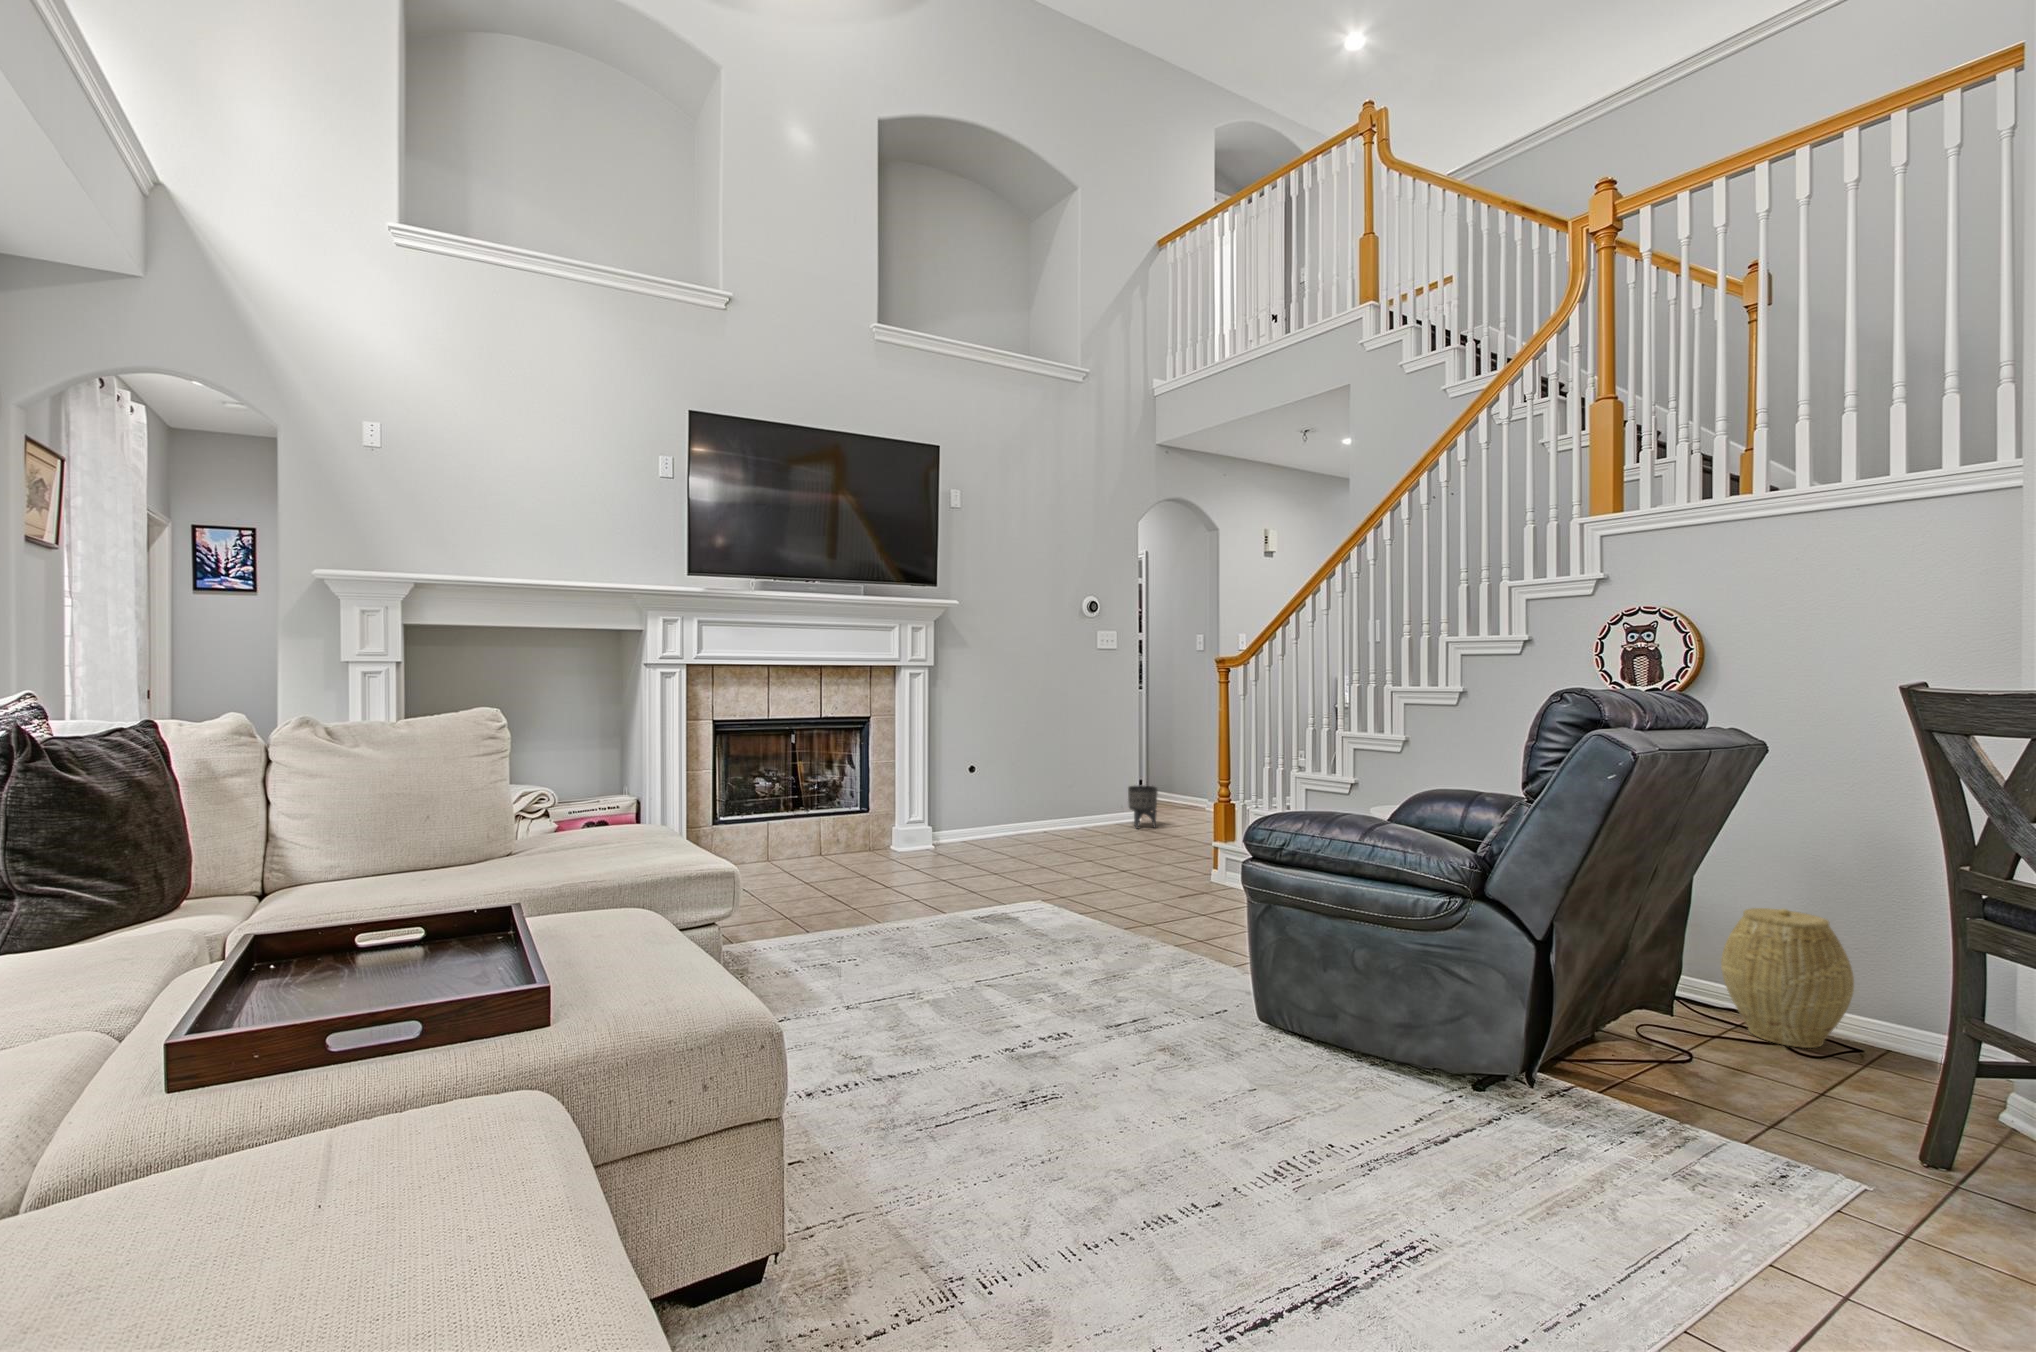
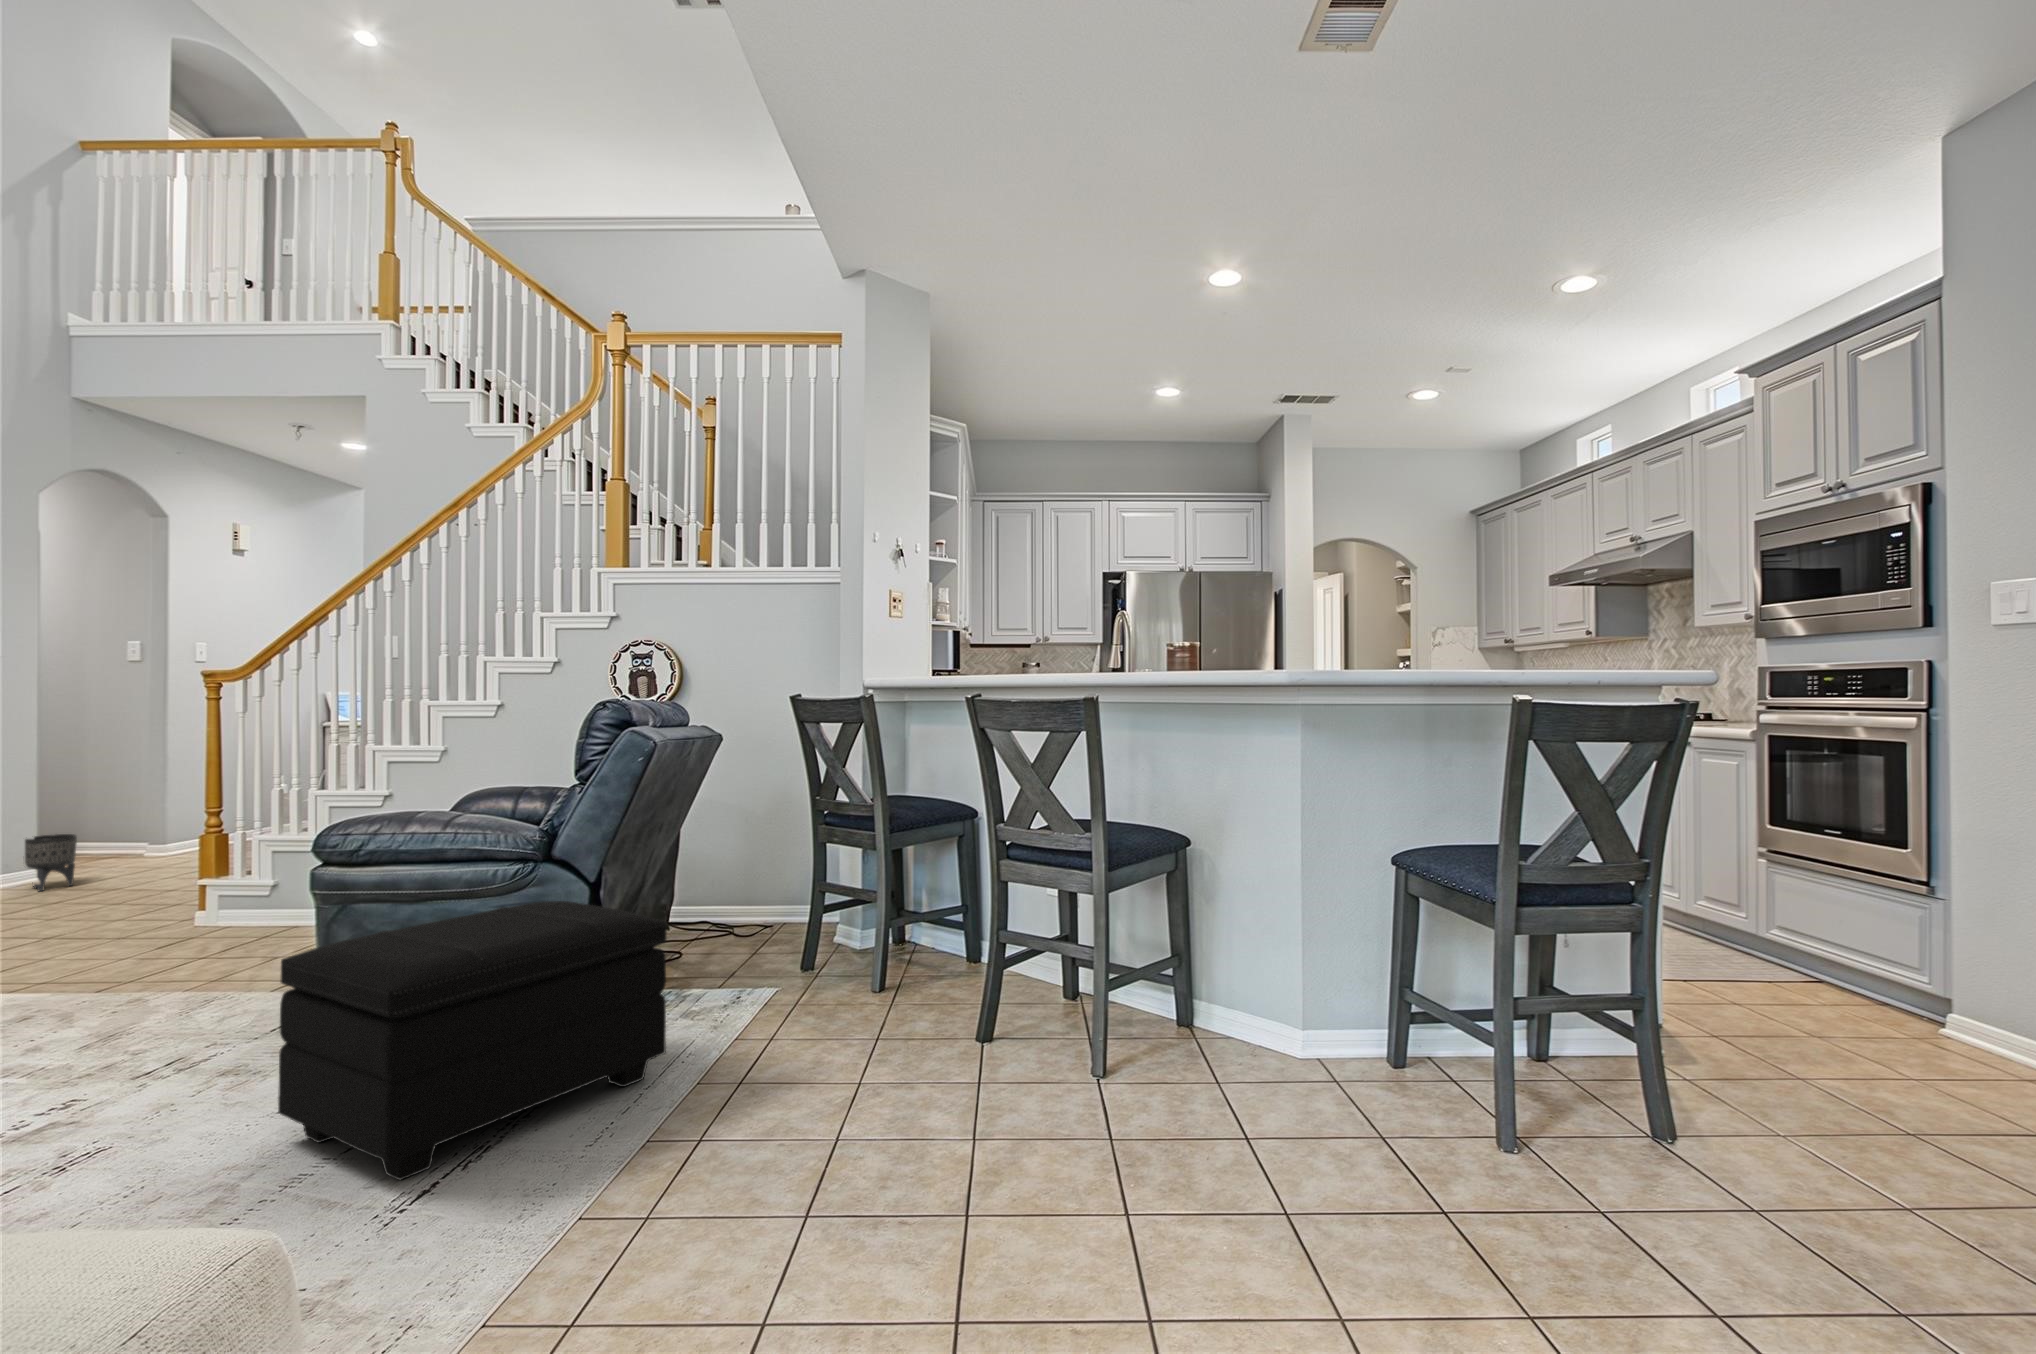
woven basket: present [1721,908,1854,1048] -> none [695,844,766,933]
footstool: none [1169,953,1633,1284] -> present [278,901,667,1180]

